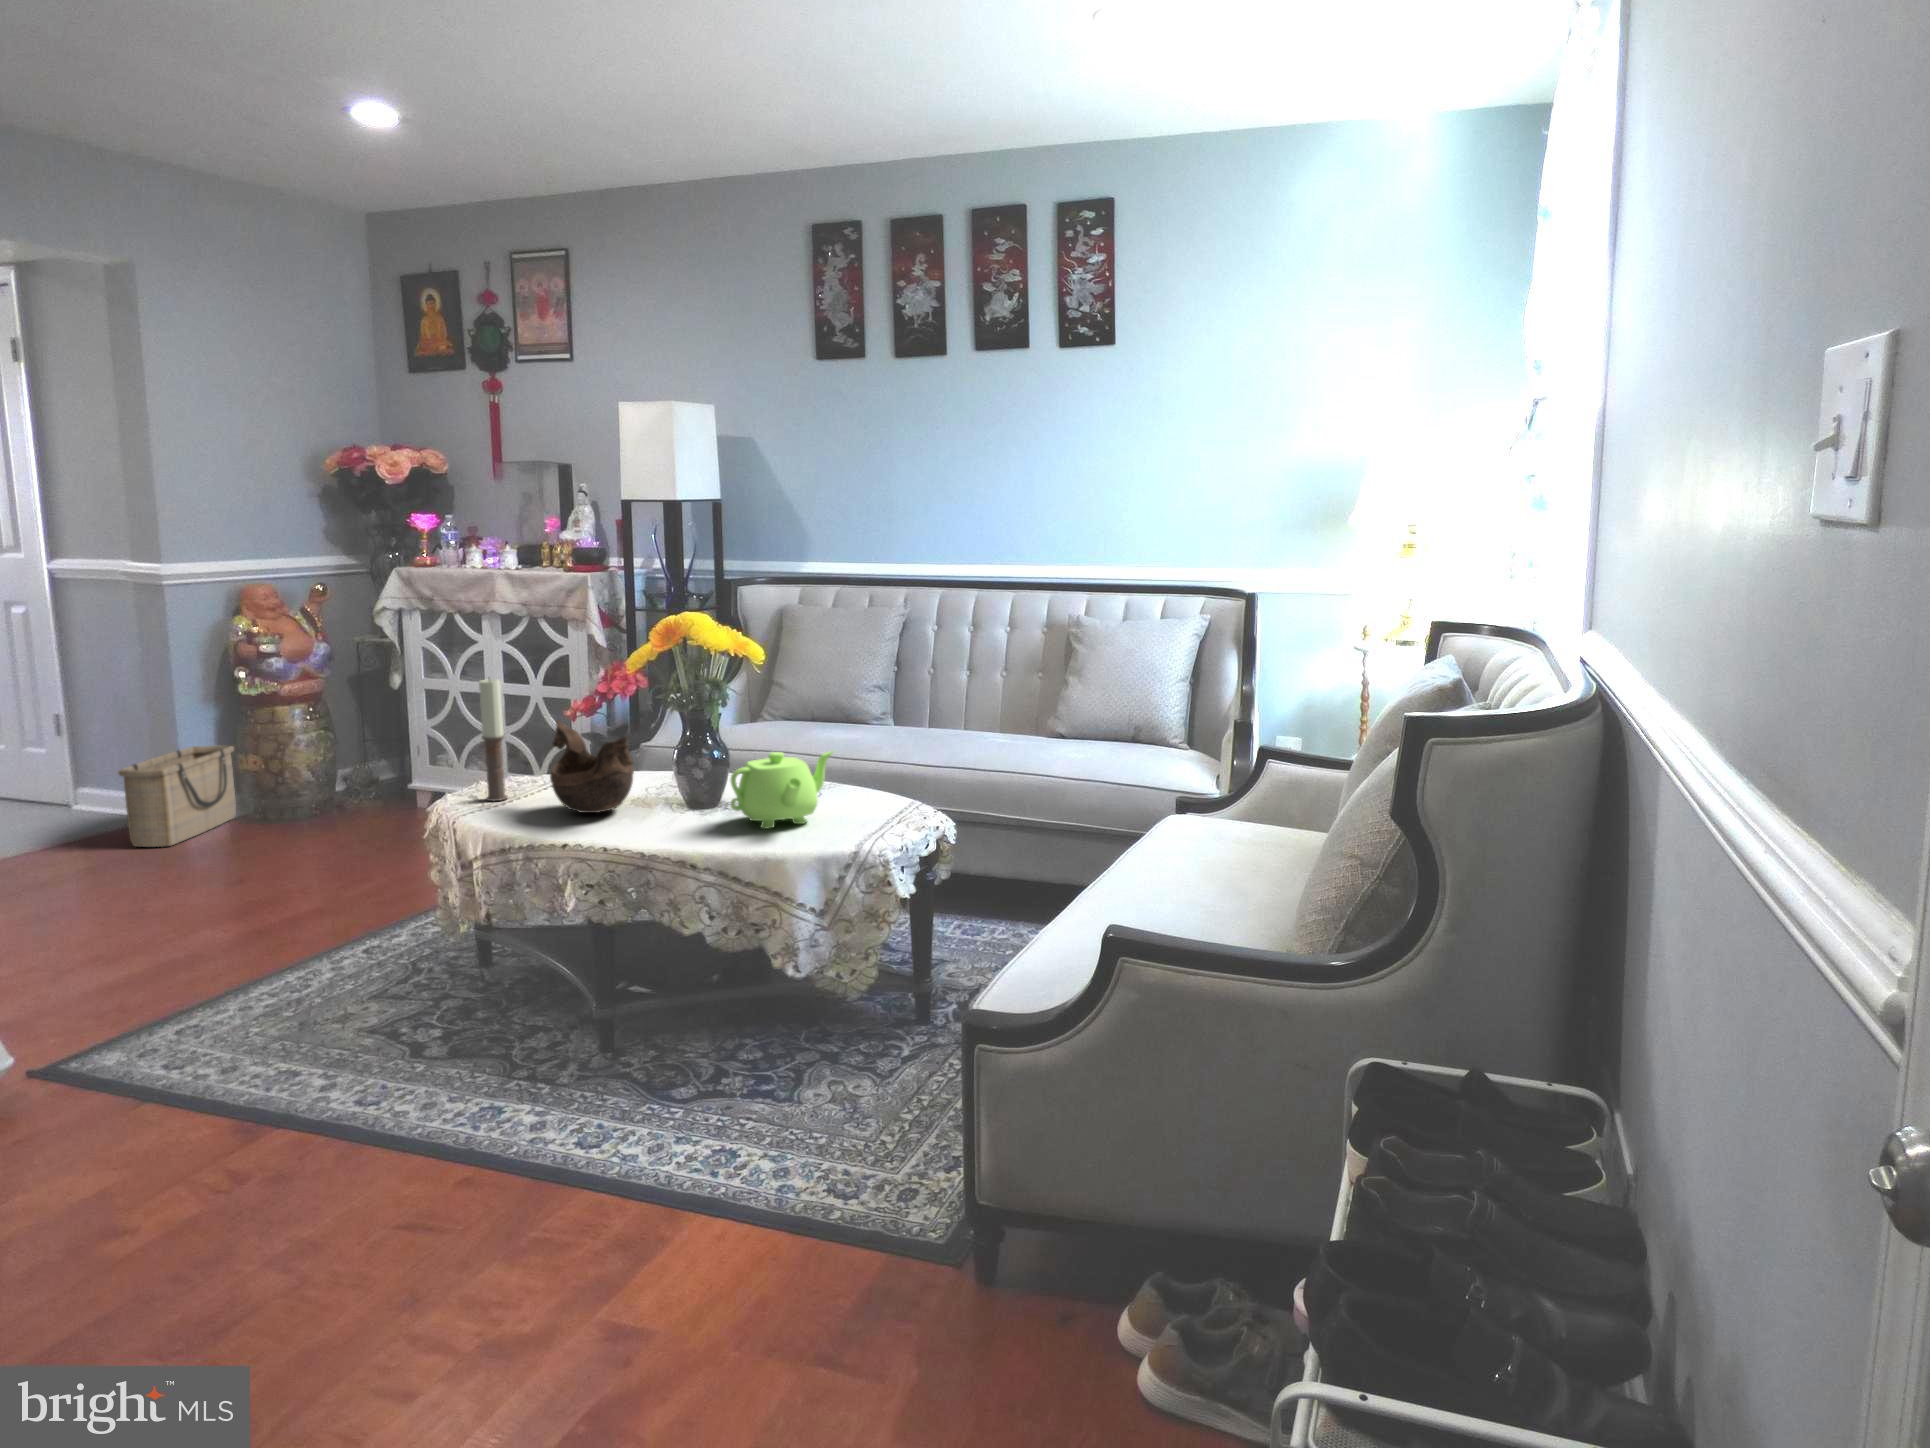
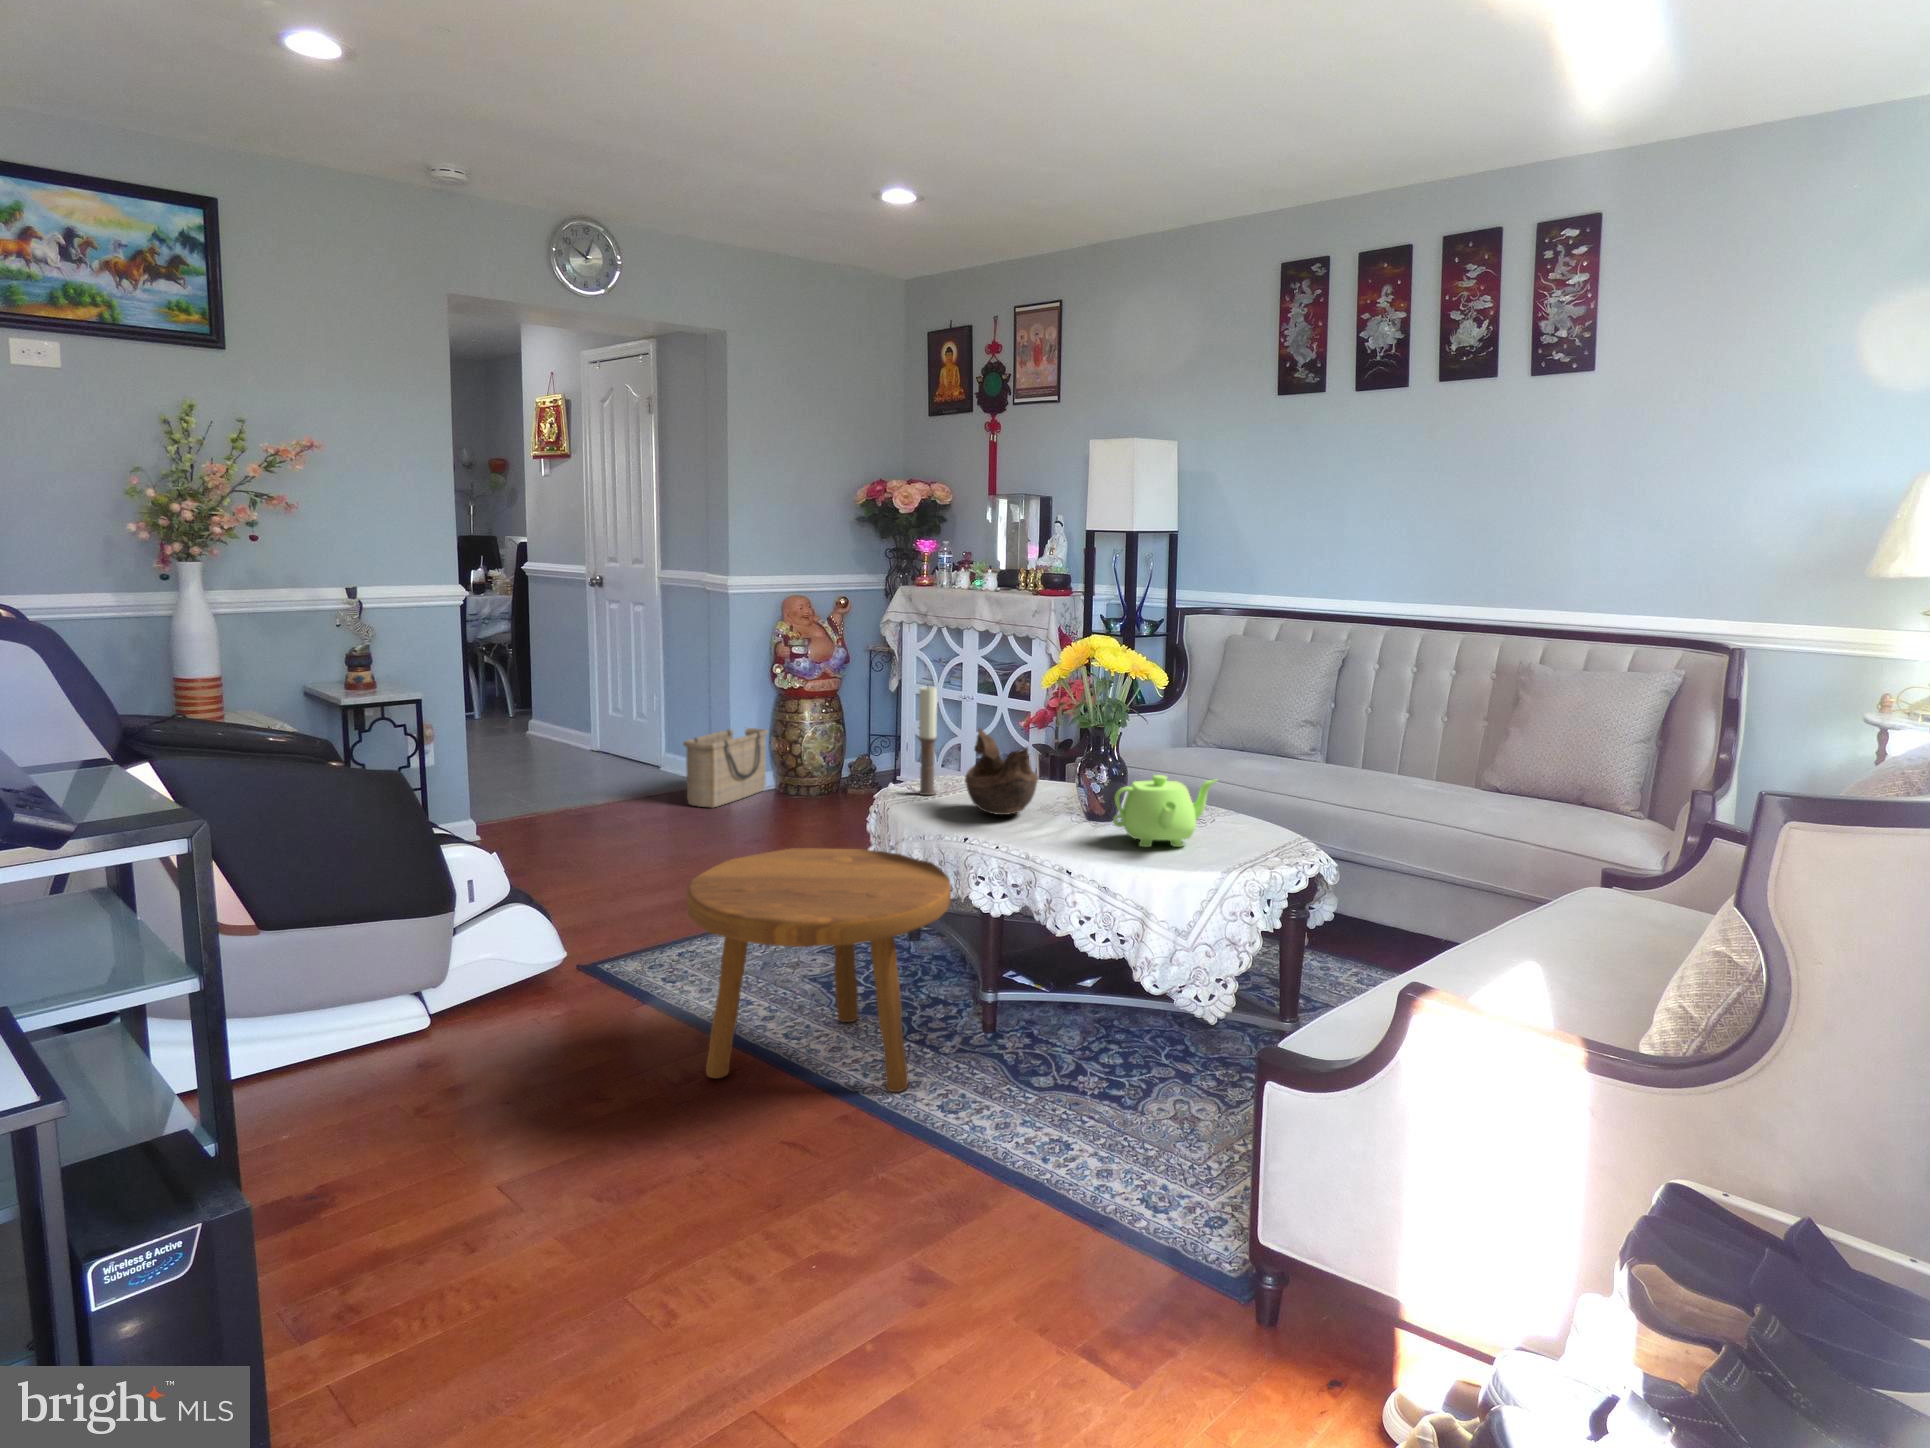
footstool: none [216,870,561,1172] -> present [687,848,951,1092]

